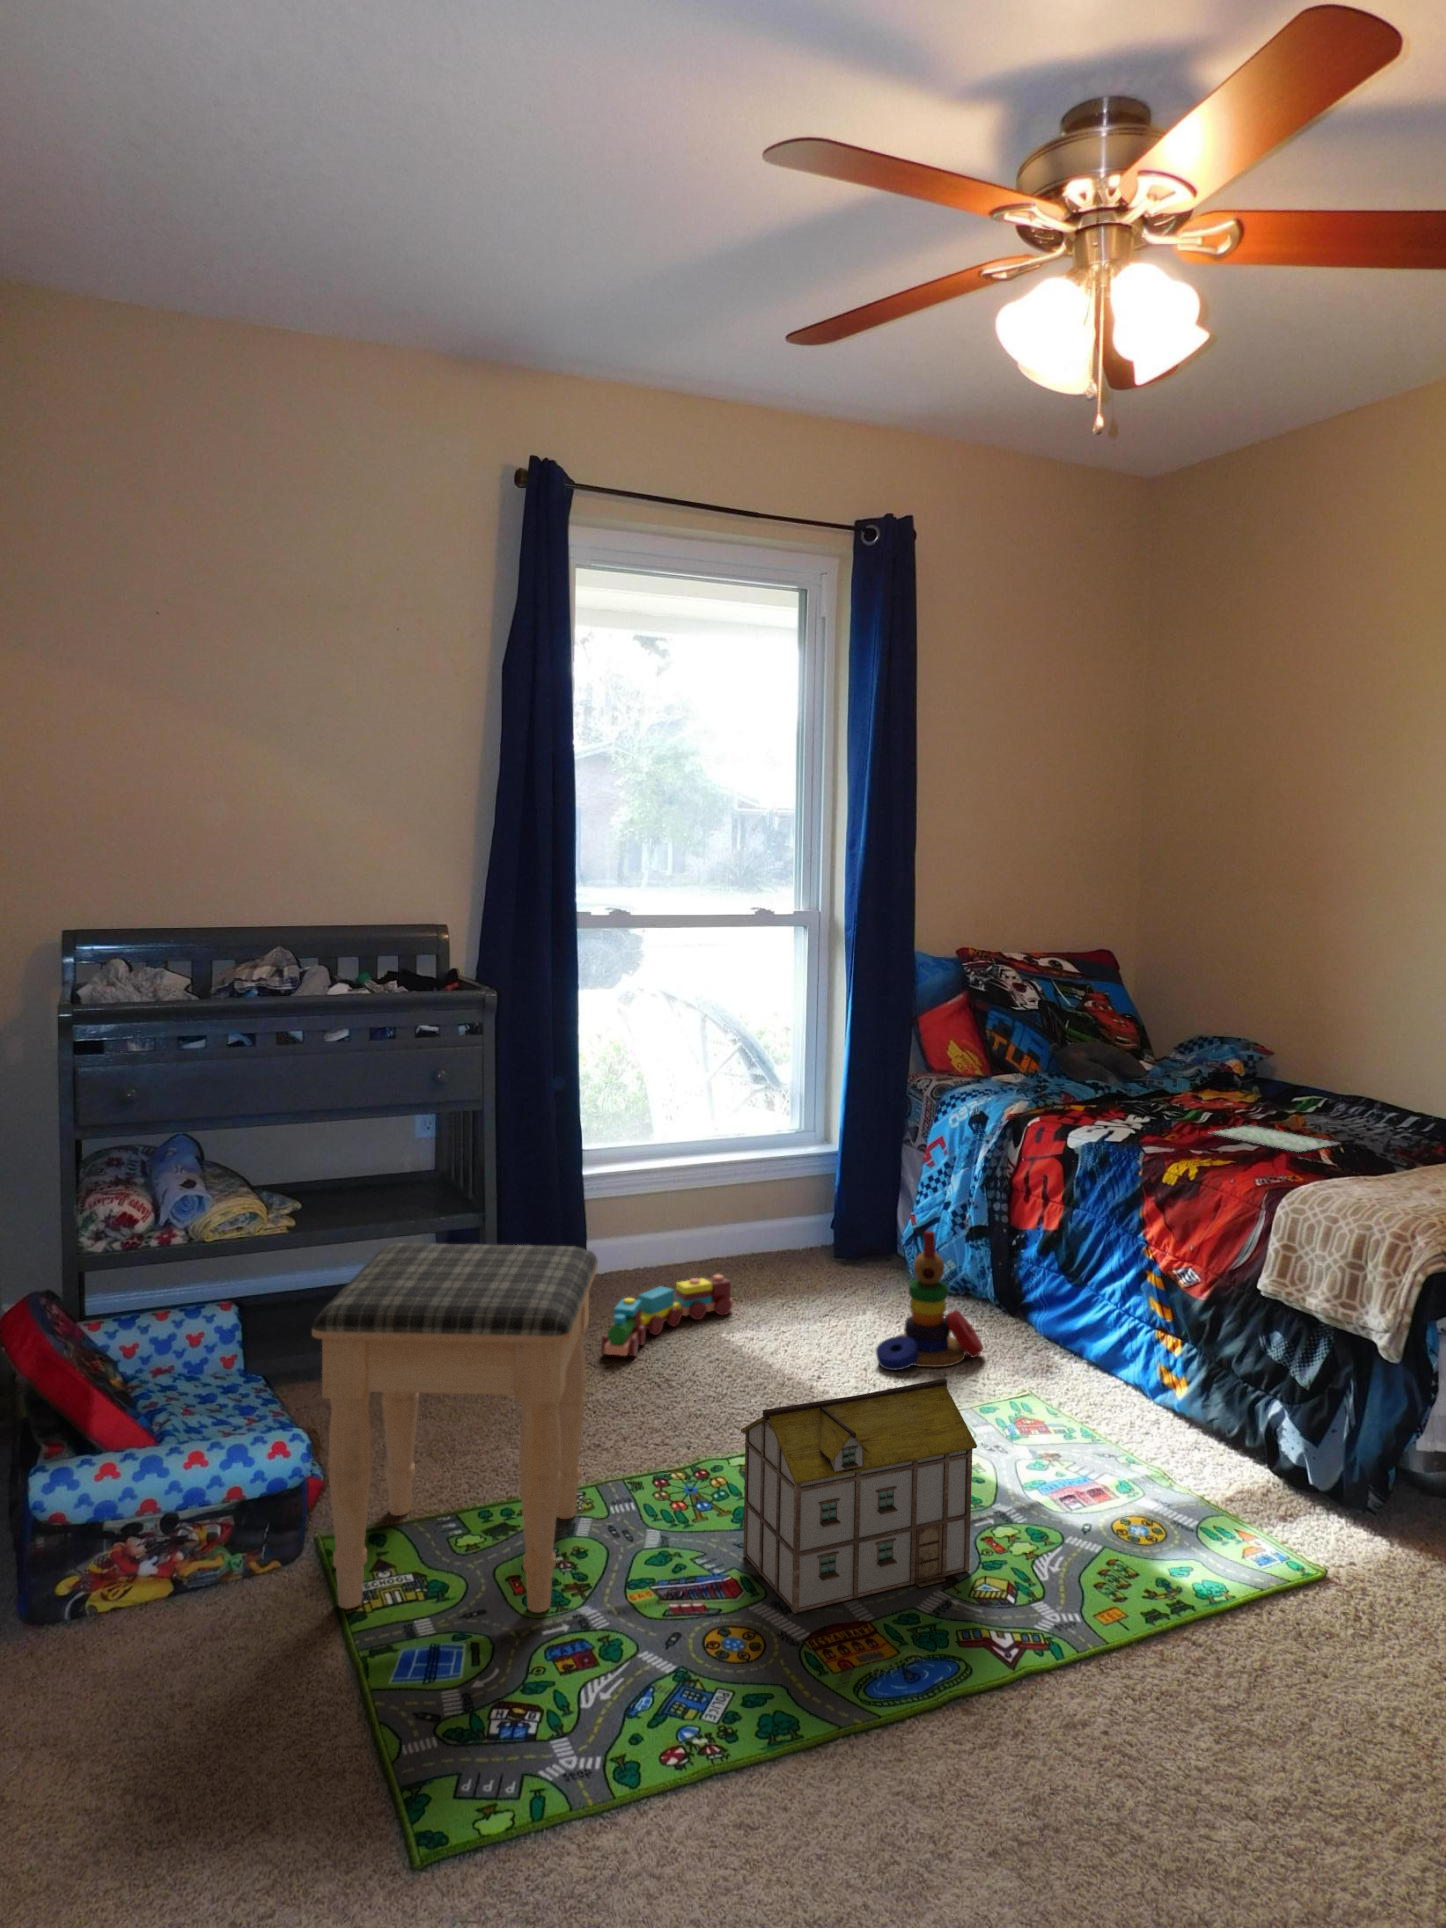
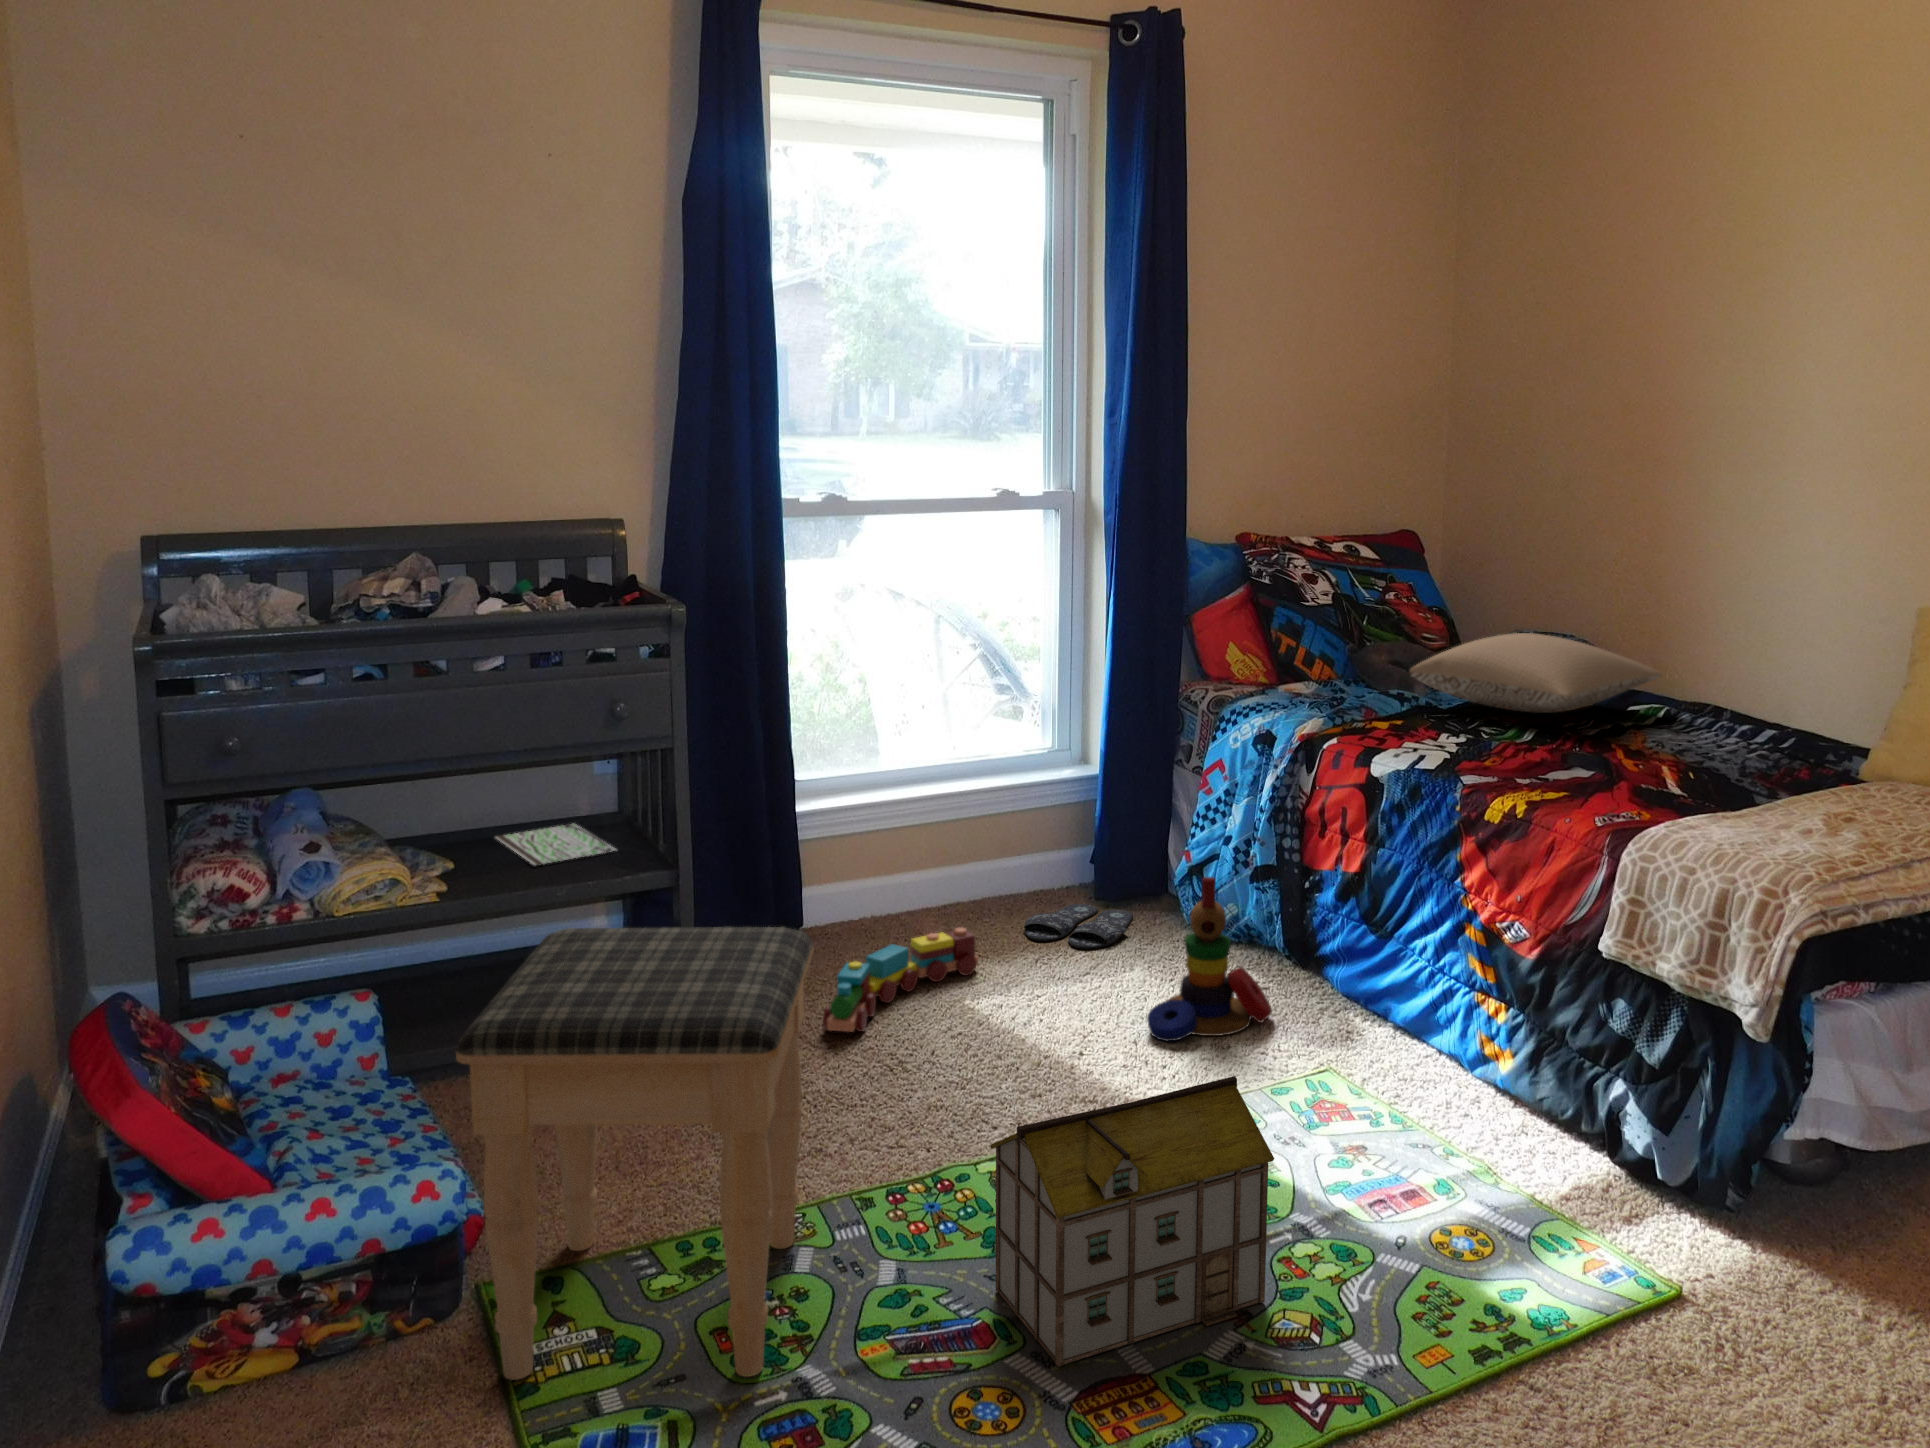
pillow: none [1103,1033,1321,1099] -> present [1410,633,1662,713]
book: present [1212,1126,1337,1152] -> present [497,824,616,865]
slippers: none [772,1262,866,1297] -> present [1024,904,1133,949]

